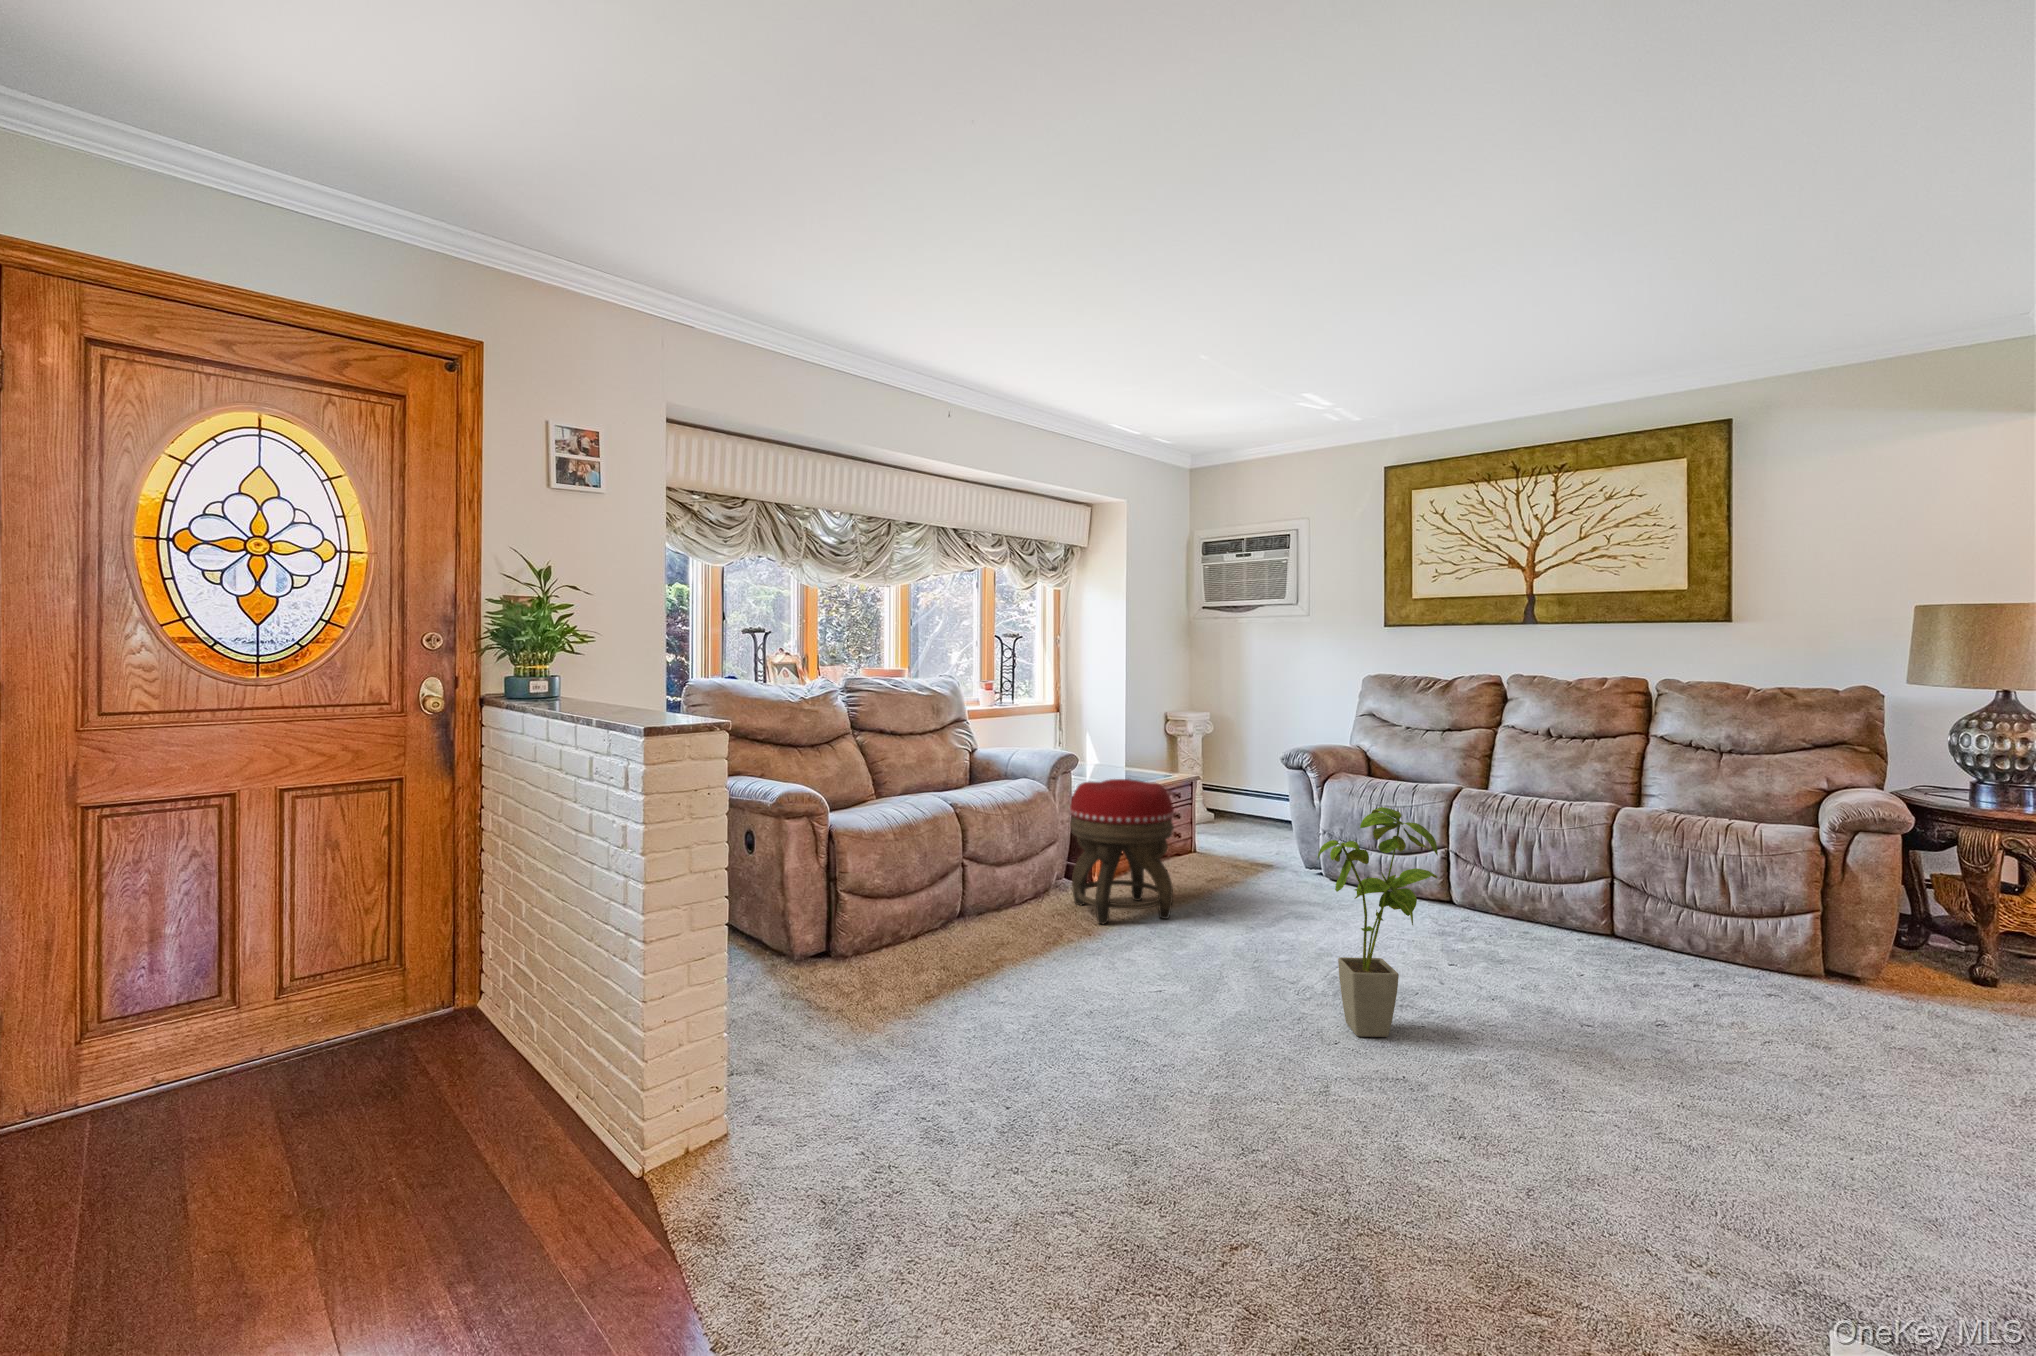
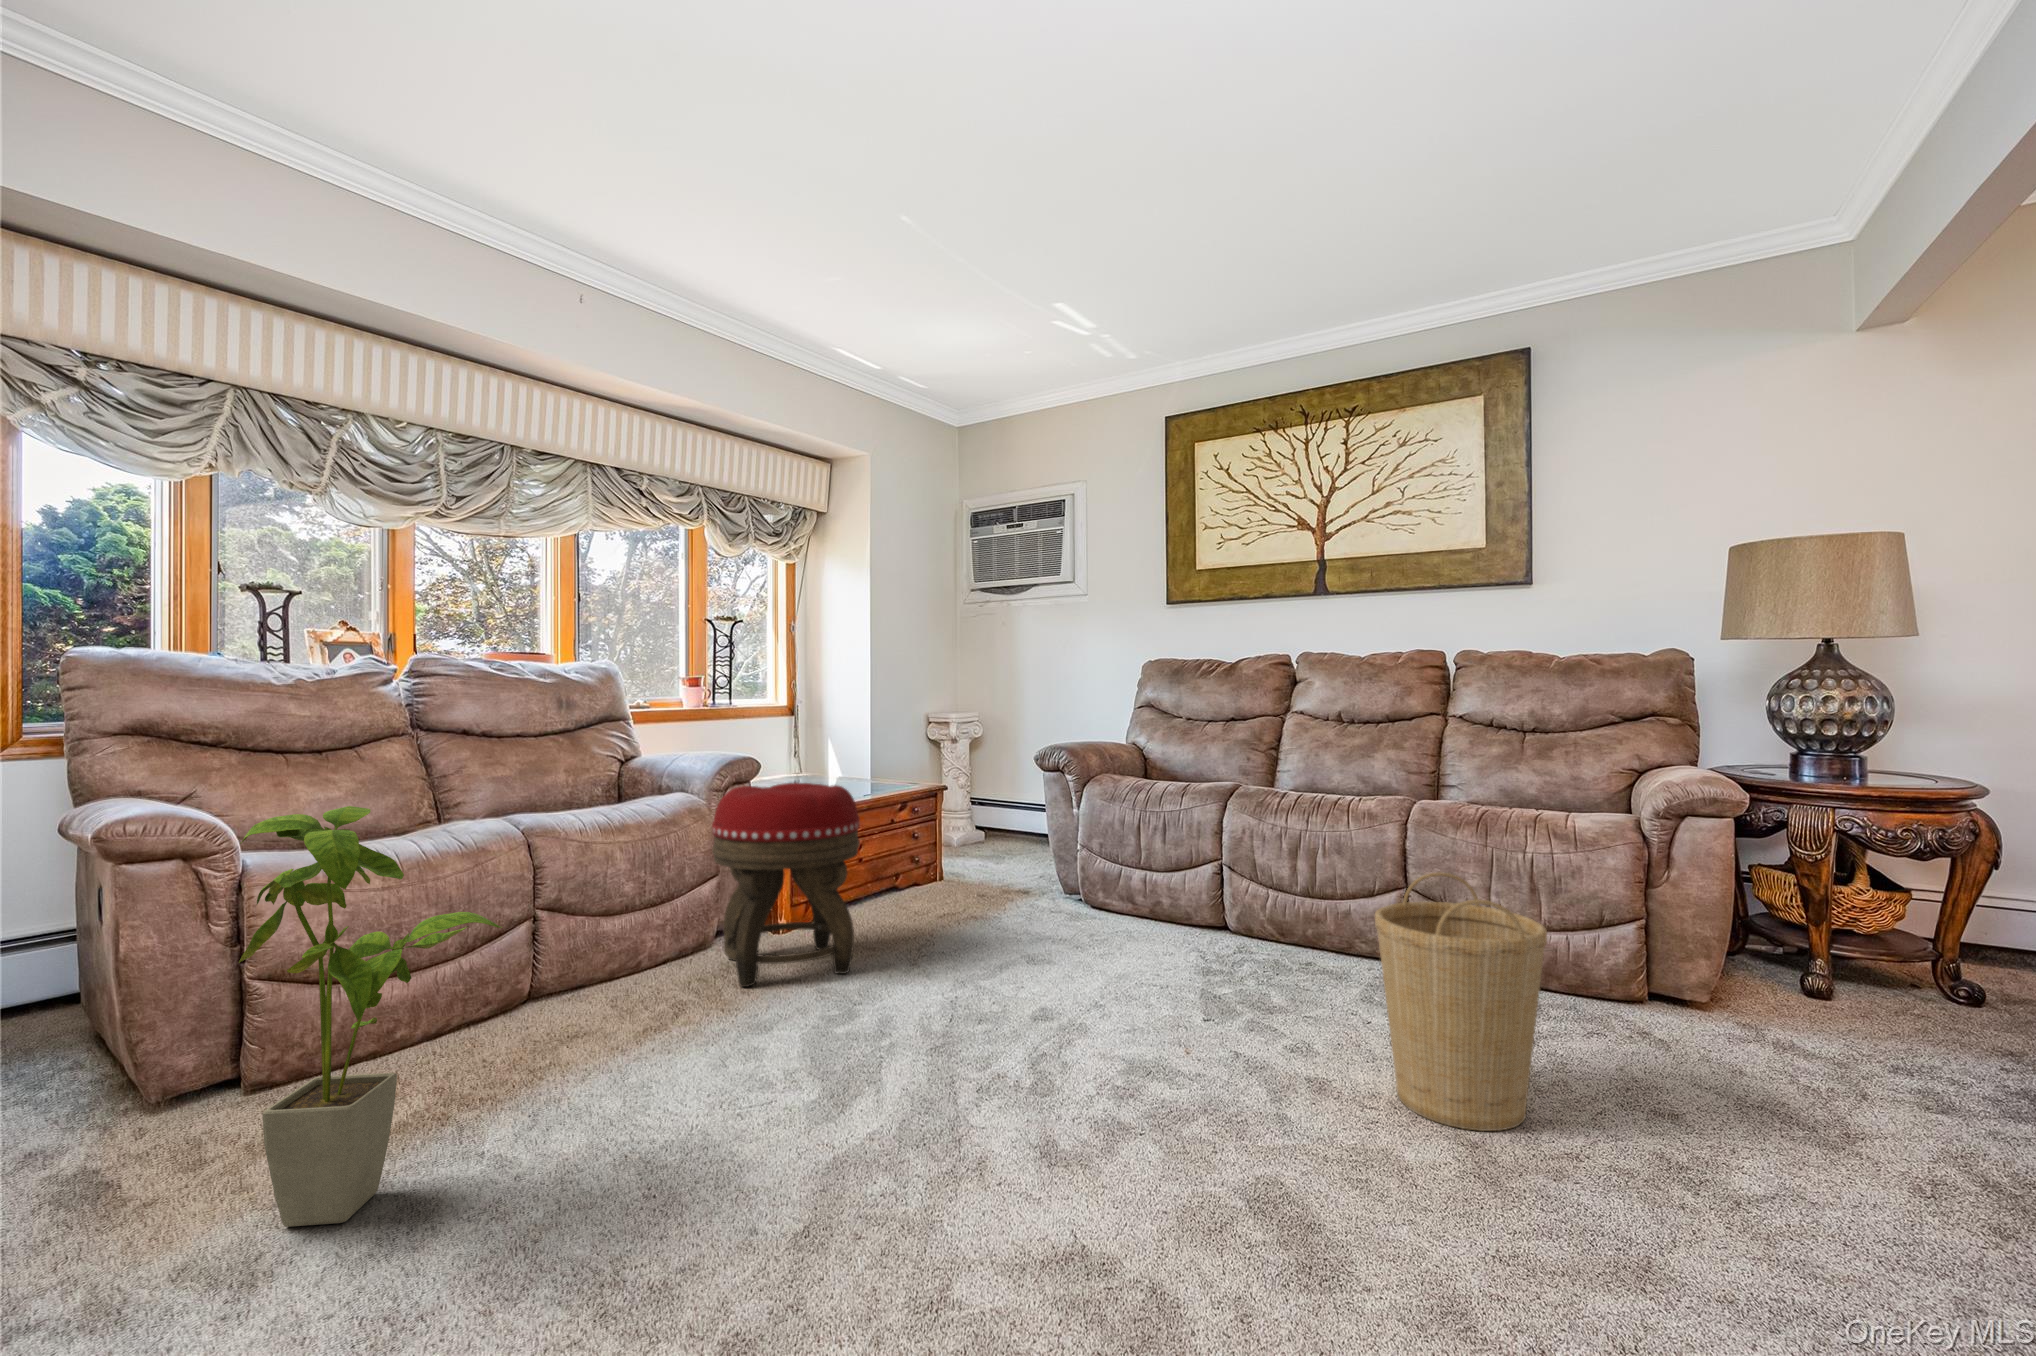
house plant: present [1318,807,1438,1037] -> present [239,806,502,1227]
basket: none [1600,871,1737,1051] -> present [1375,872,1547,1131]

